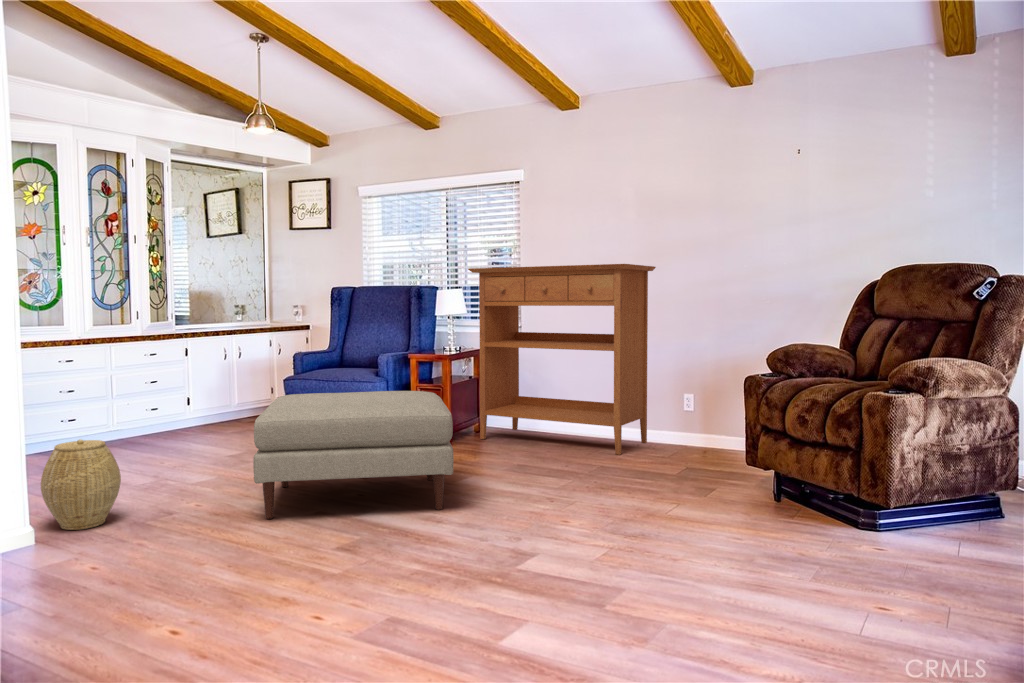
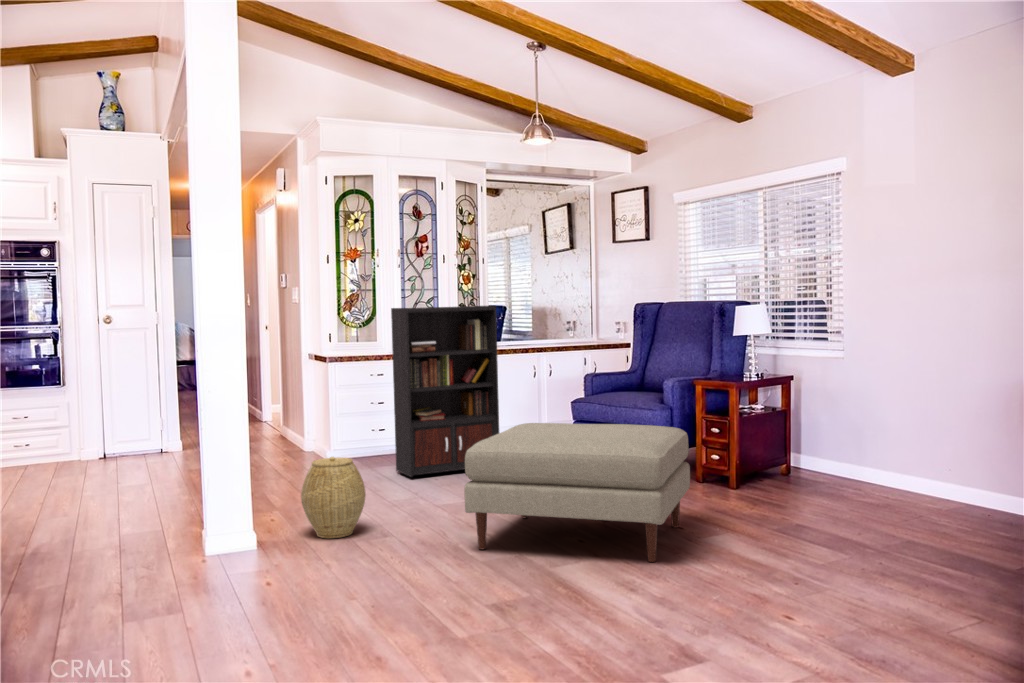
console table: present [468,264,656,455] -> none [764,270,1015,521]
bookcase: none [94,285,215,461] -> present [391,305,499,477]

